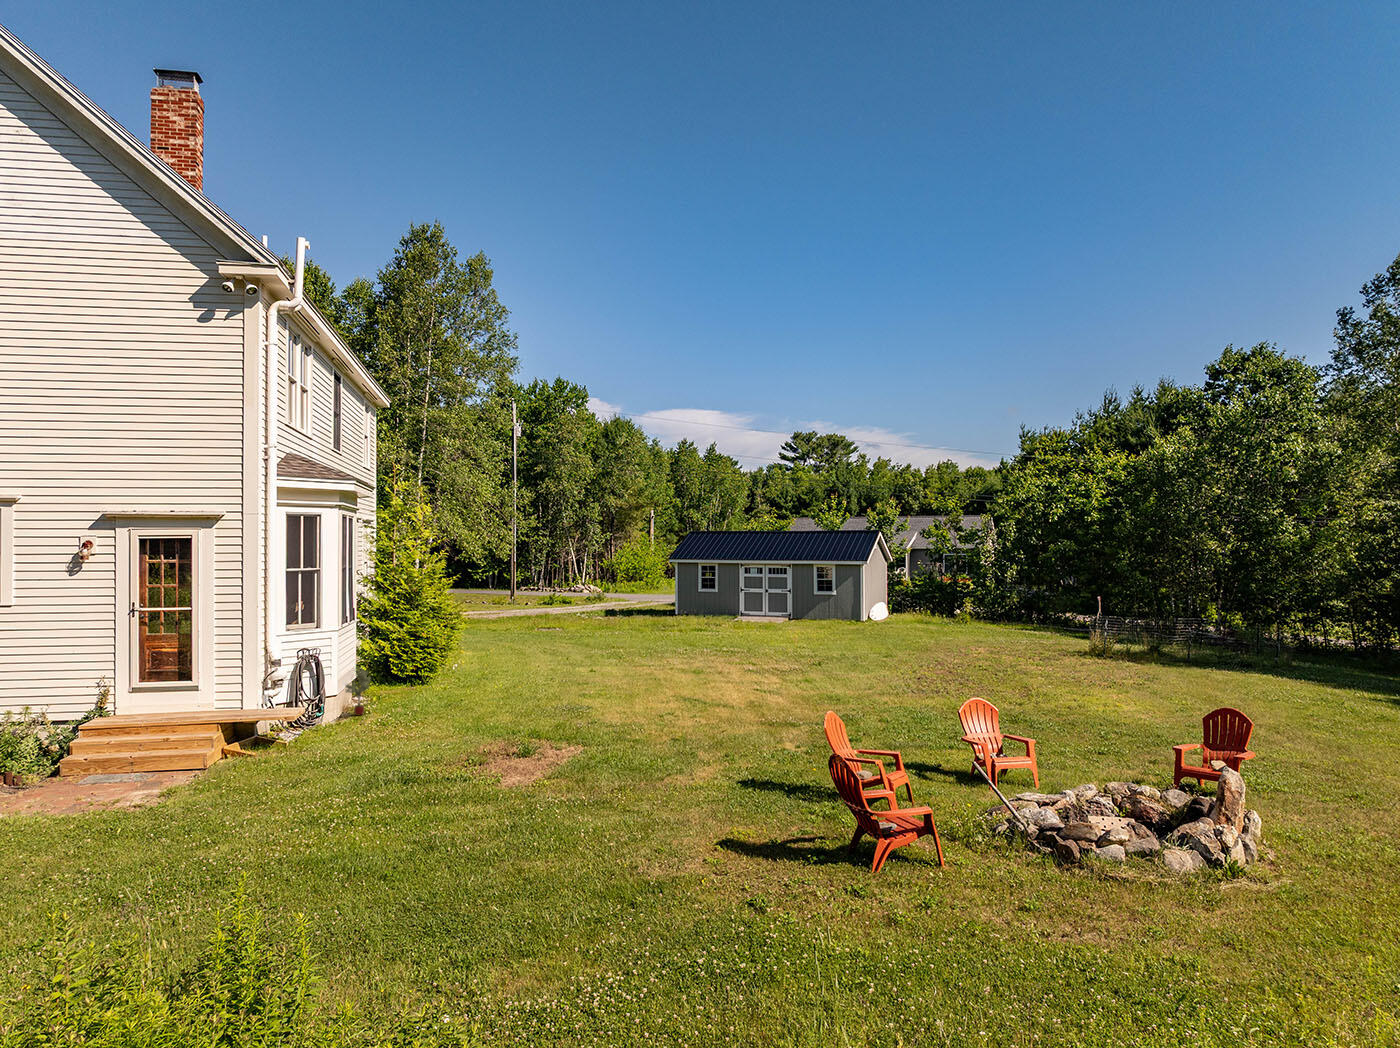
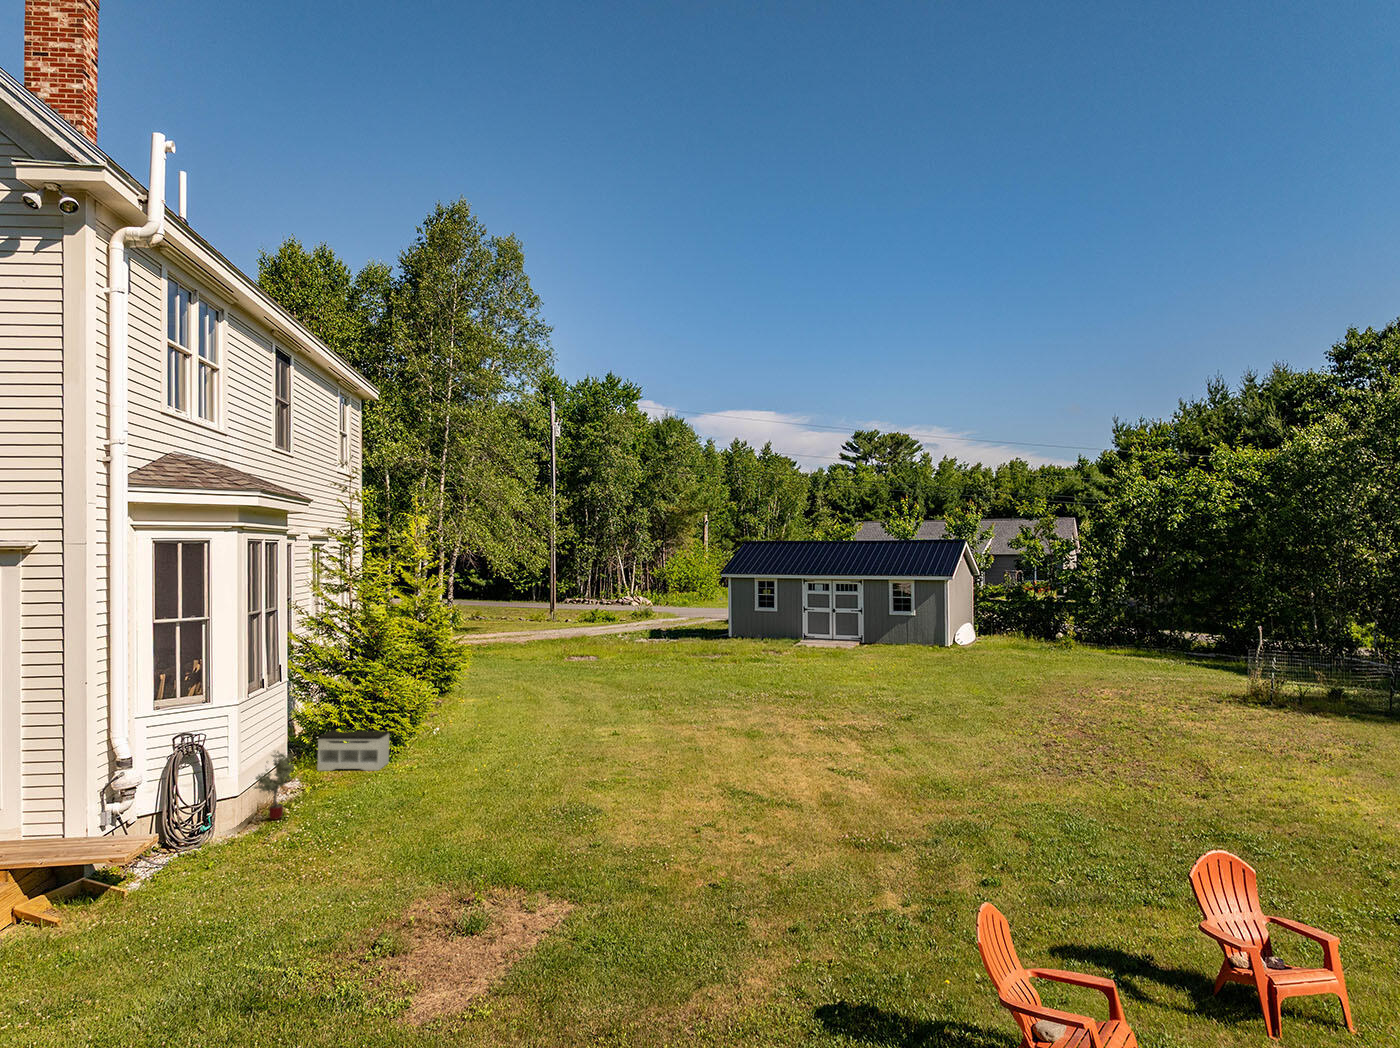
bench: none [372,664,425,692] -> present [317,731,390,771]

